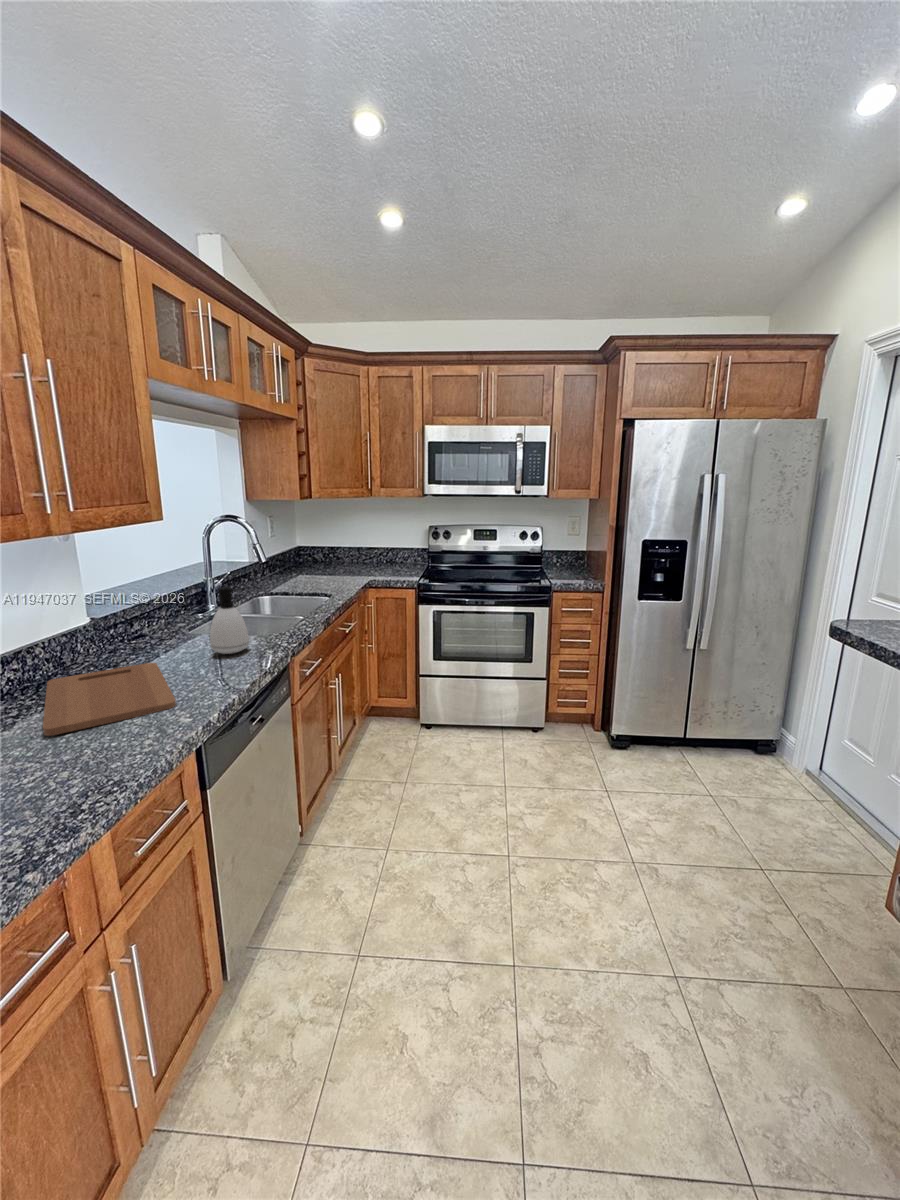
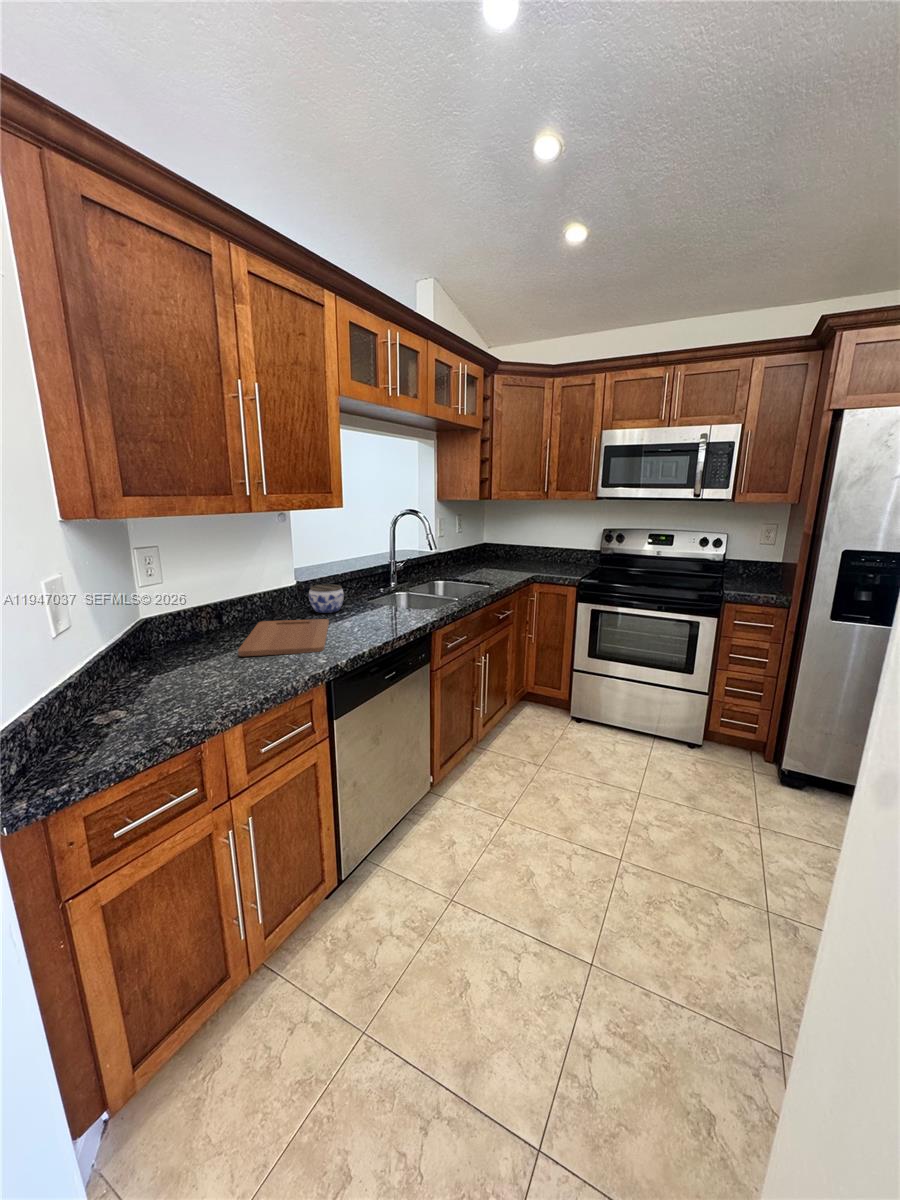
soap dispenser: present [210,587,249,654] -> none [369,565,398,620]
jar: none [112,616,164,655] -> present [309,584,344,613]

